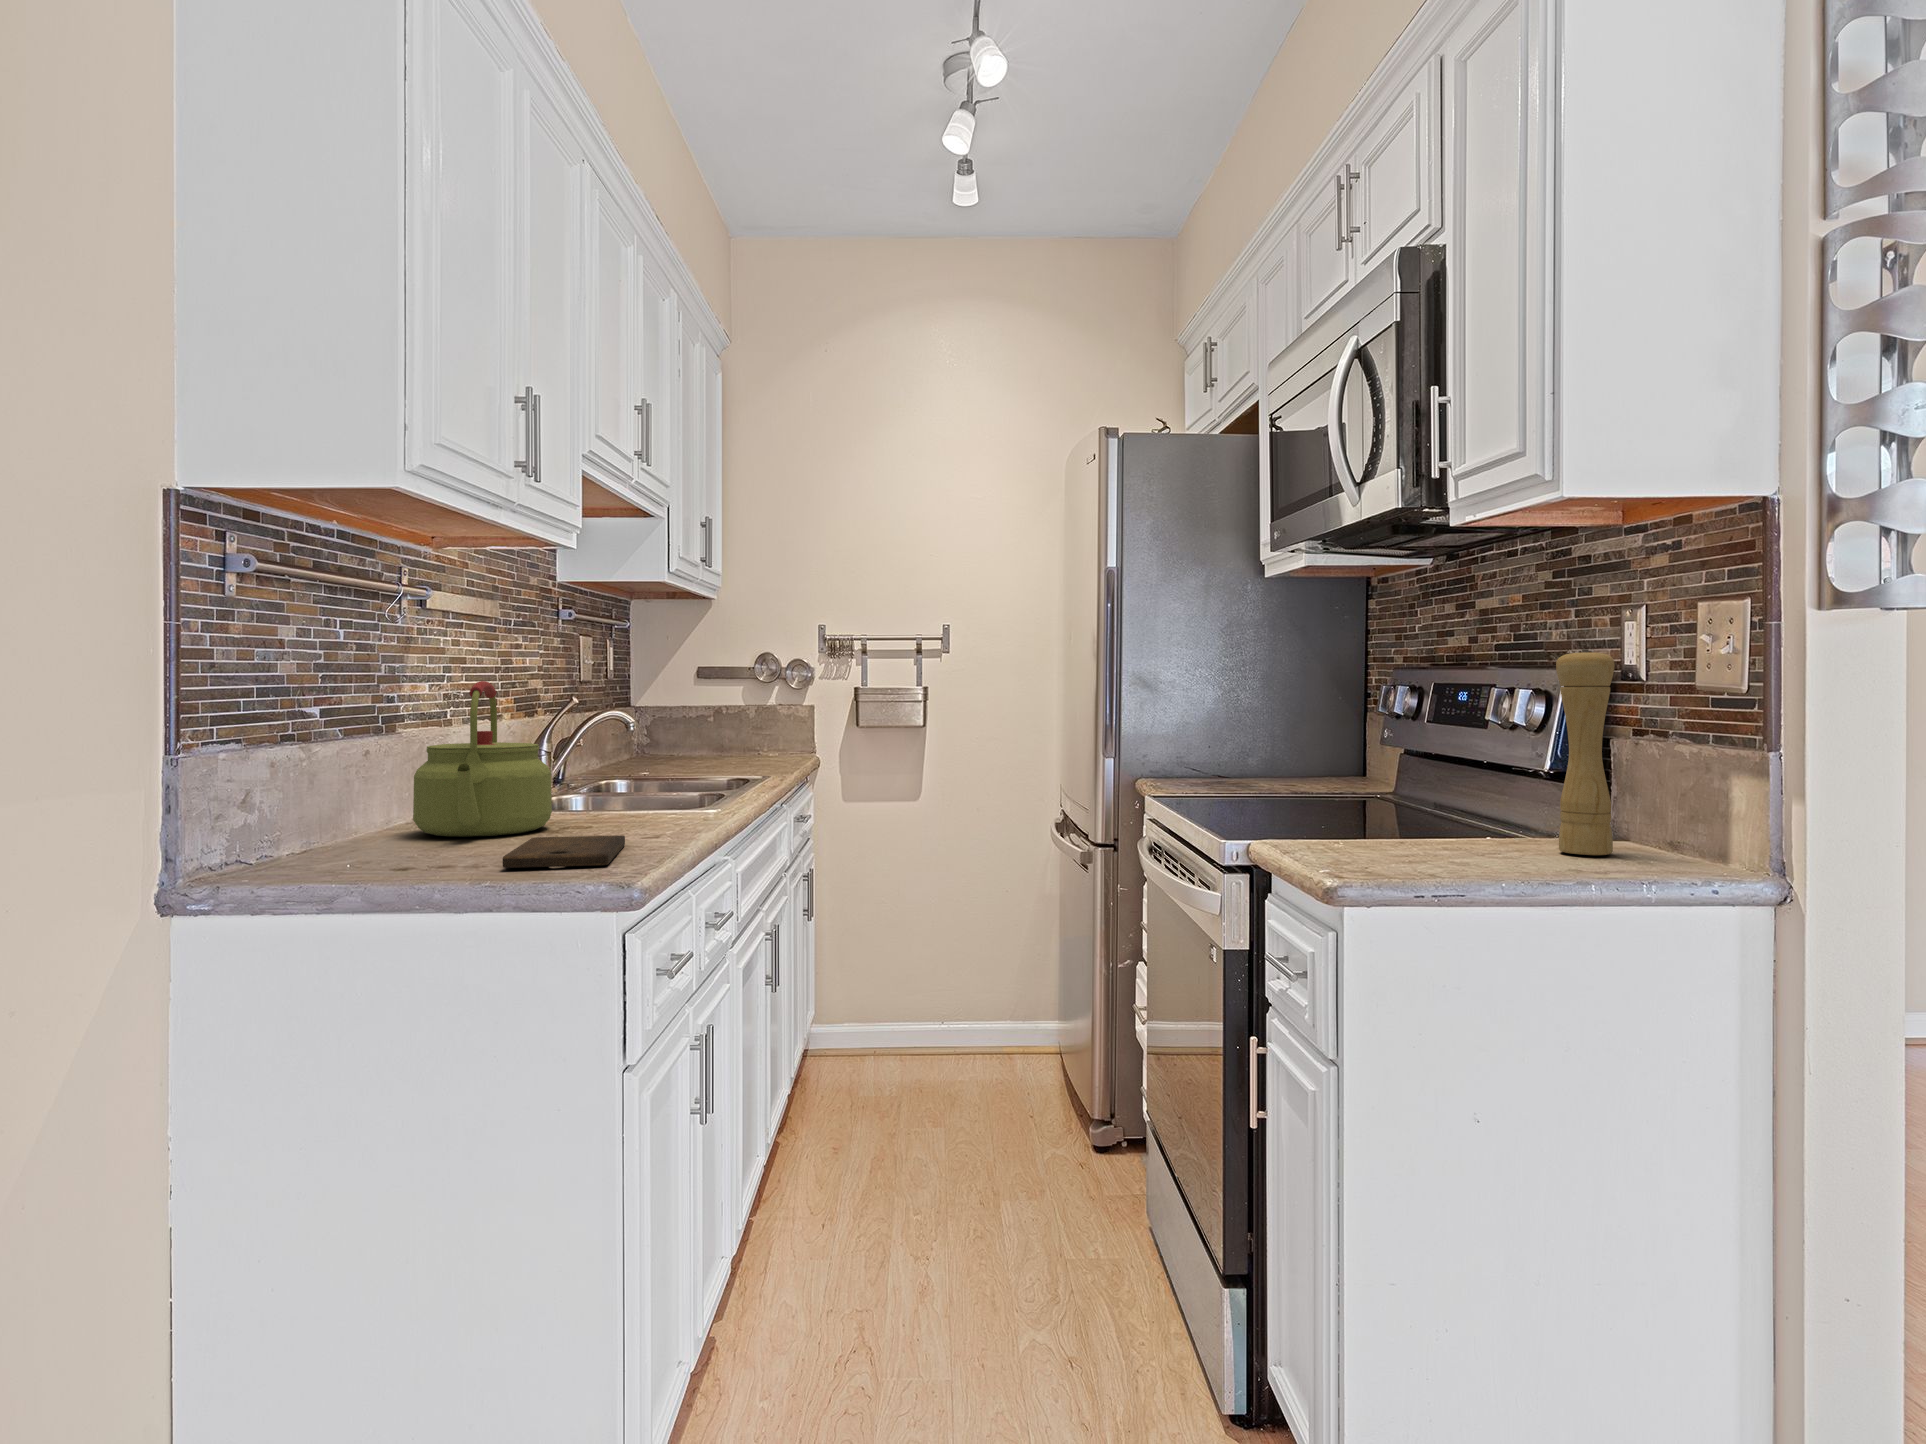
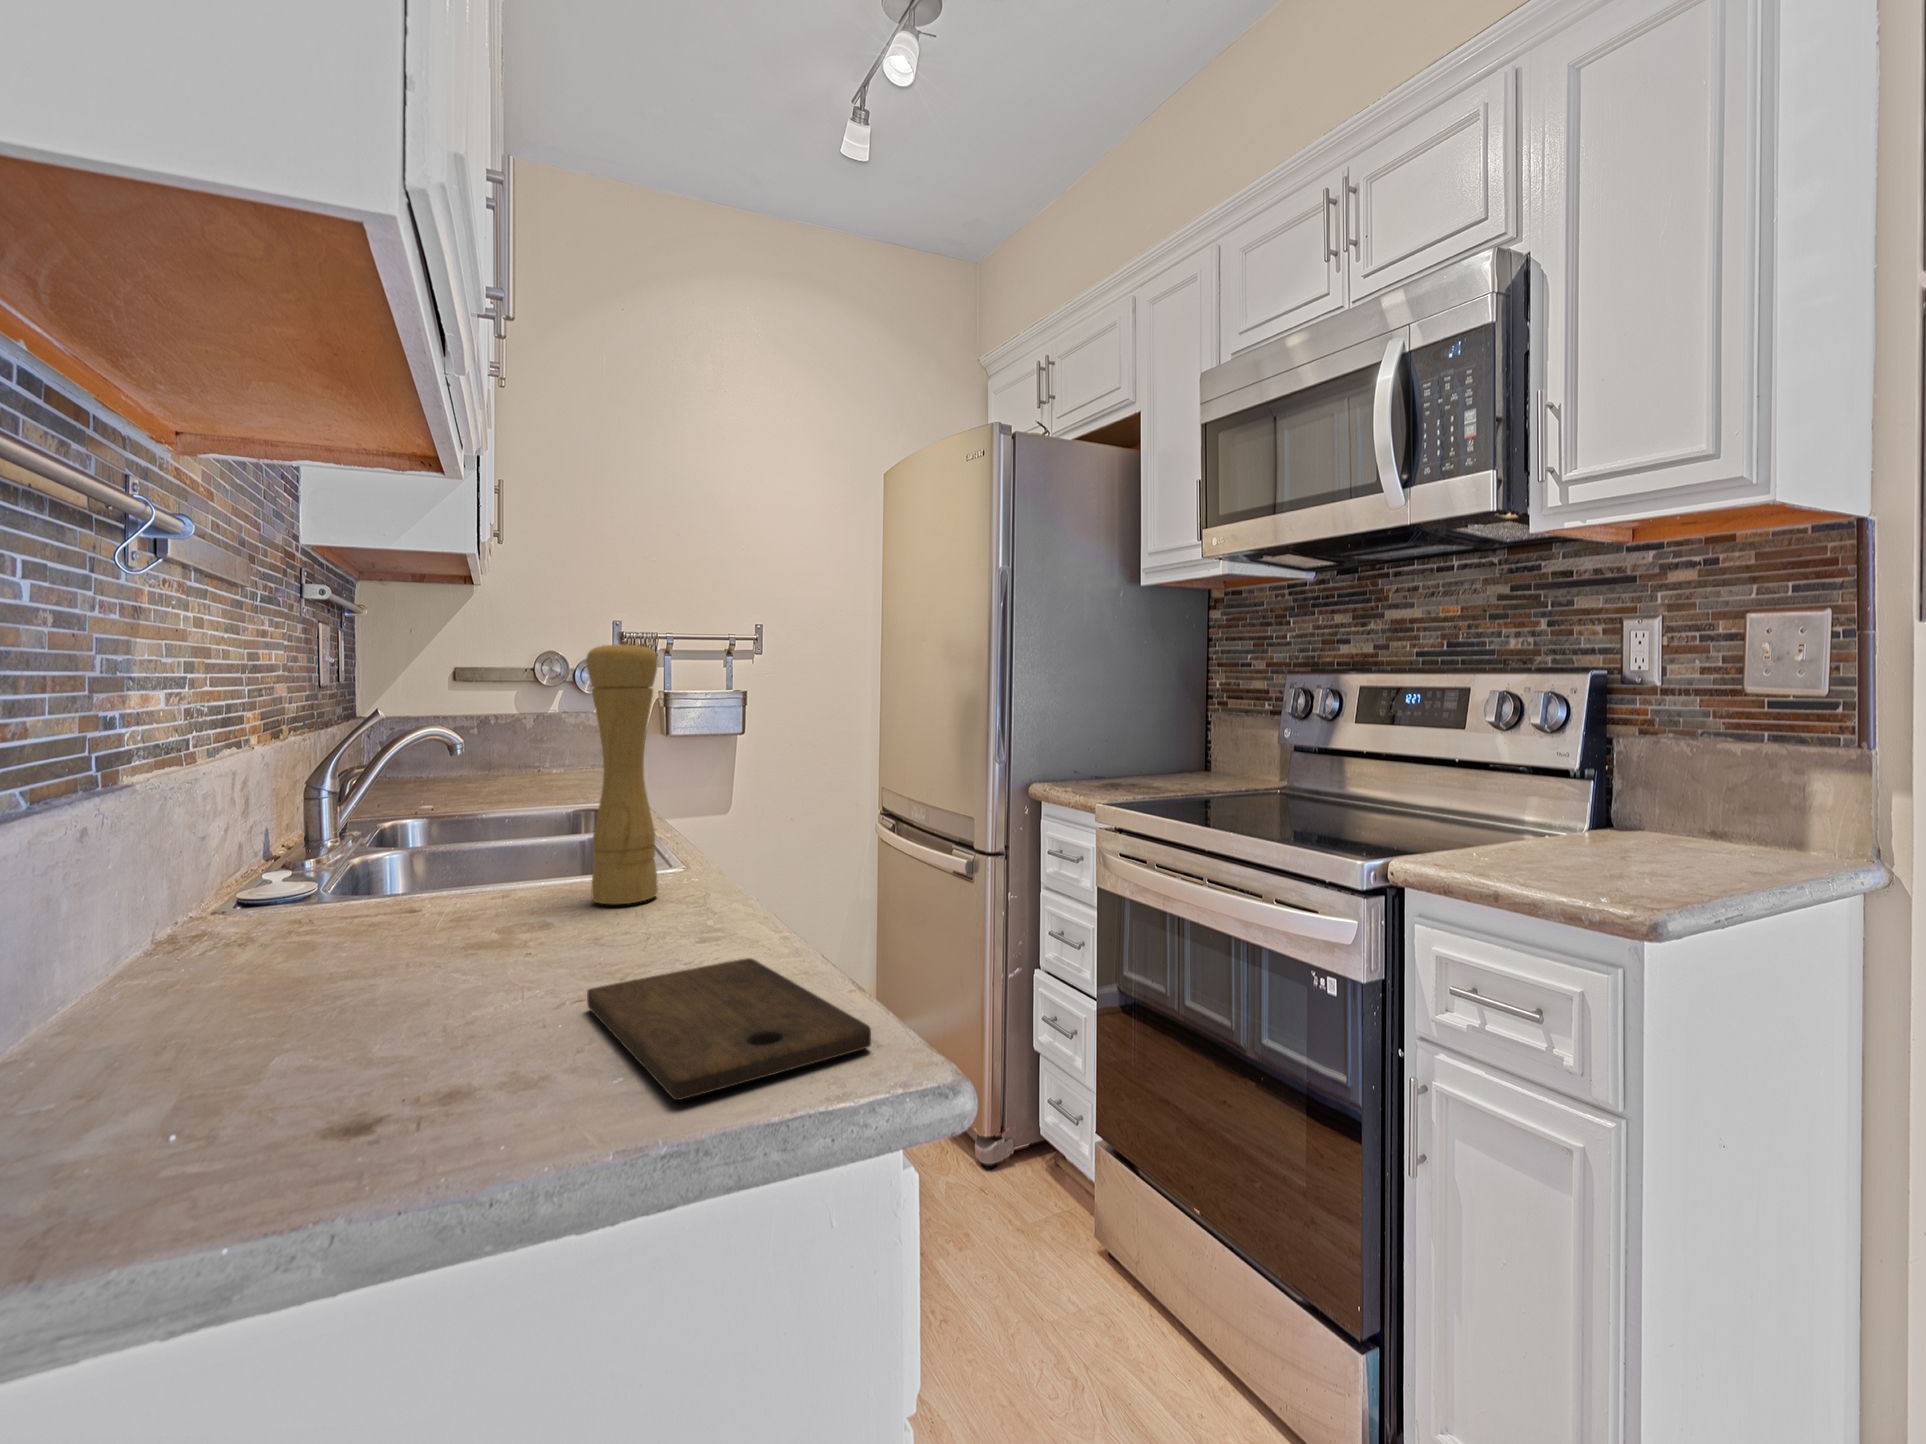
pepper mill: present [1556,649,1615,855] -> present [586,640,658,904]
kettle: present [413,681,552,837] -> none [219,689,510,995]

